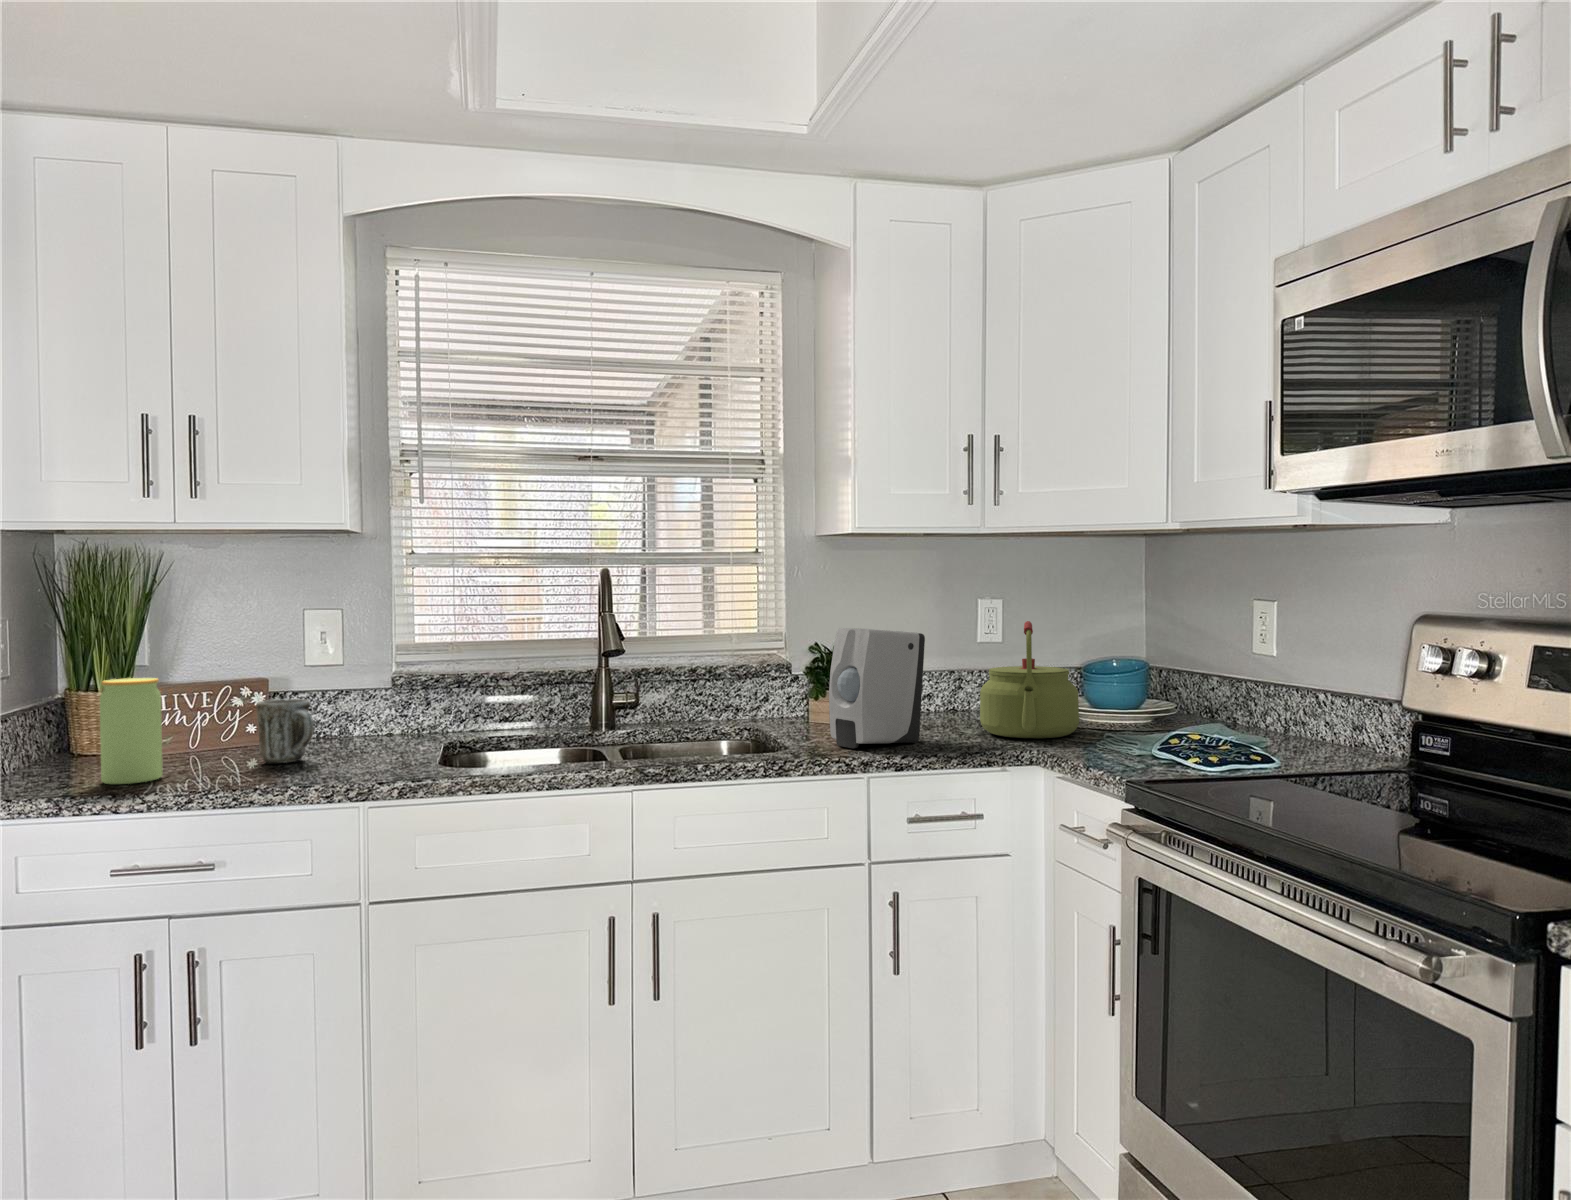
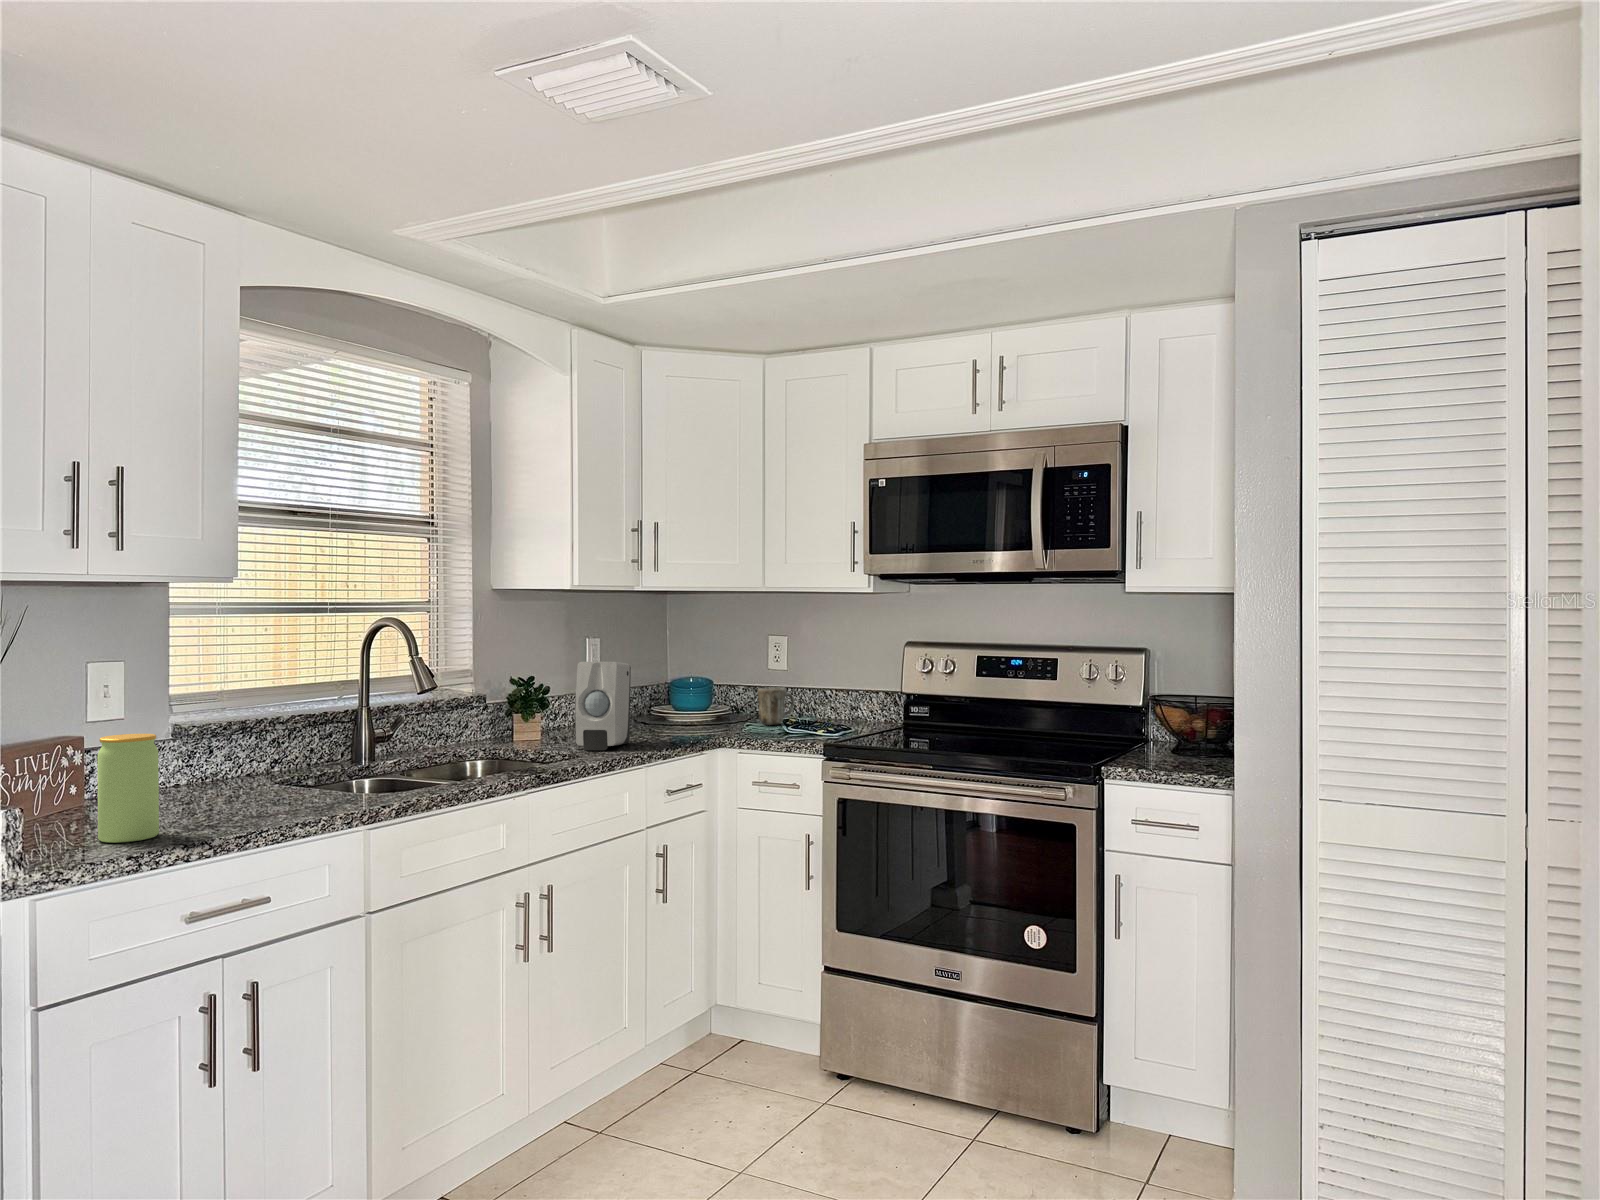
kettle: present [980,621,1079,738] -> none [638,653,706,735]
mug: present [256,699,314,763] -> present [758,687,794,725]

